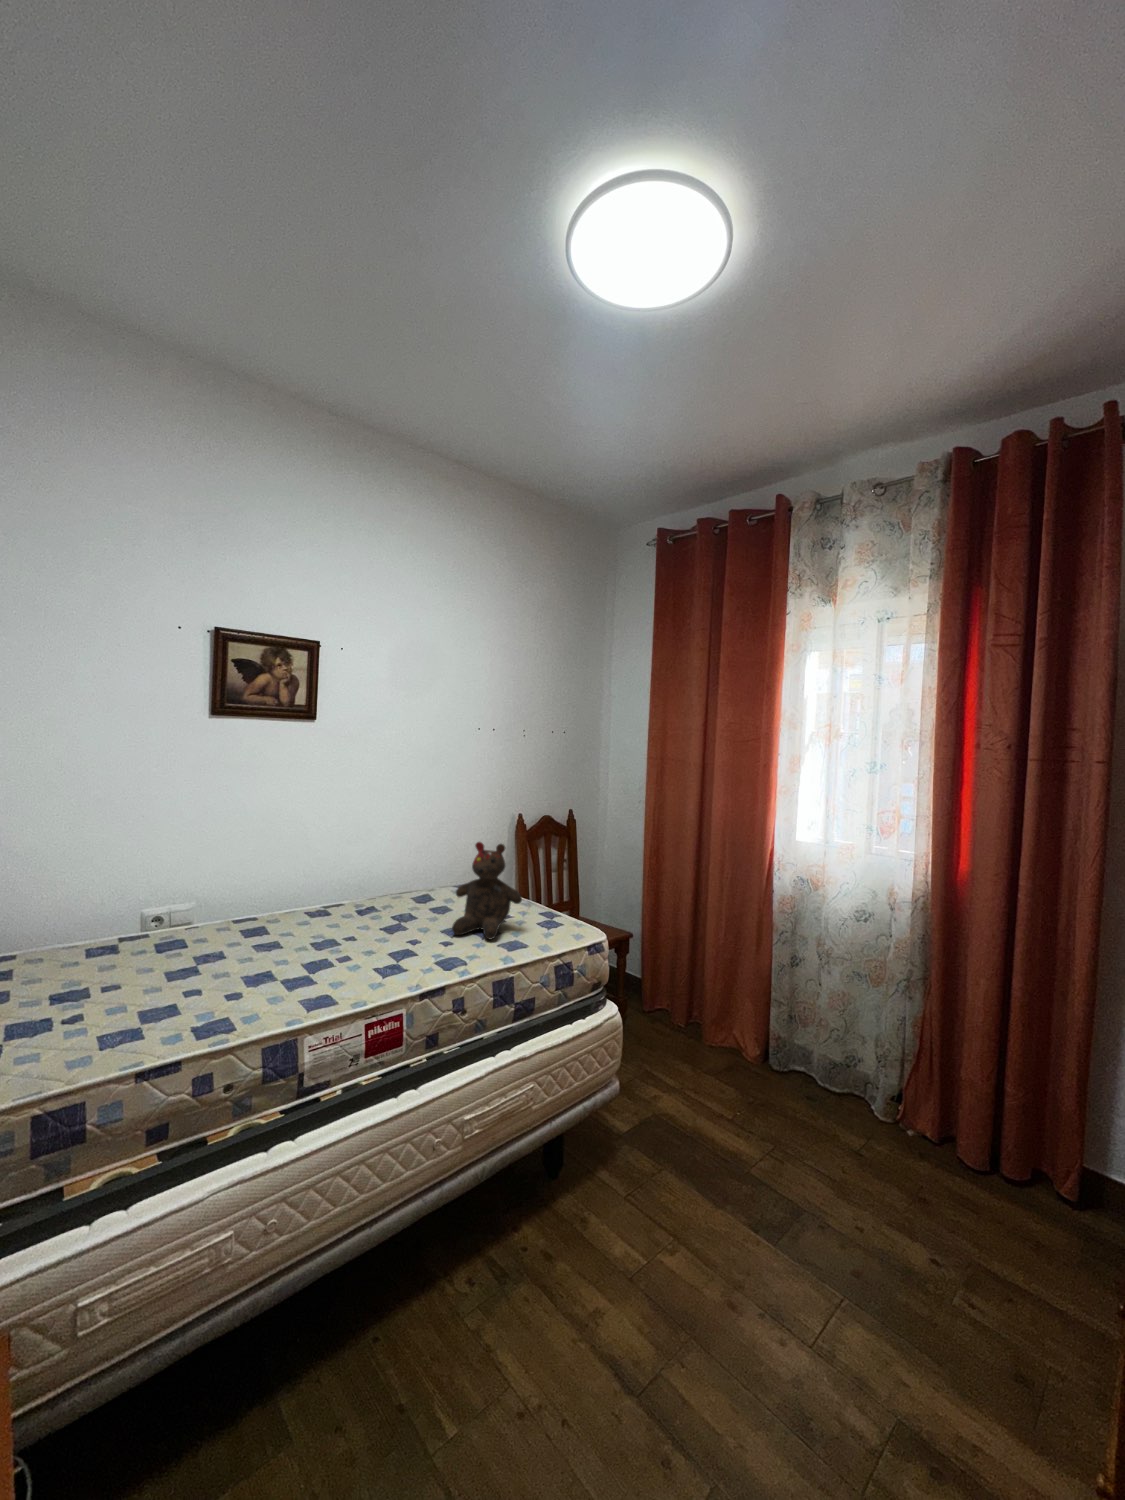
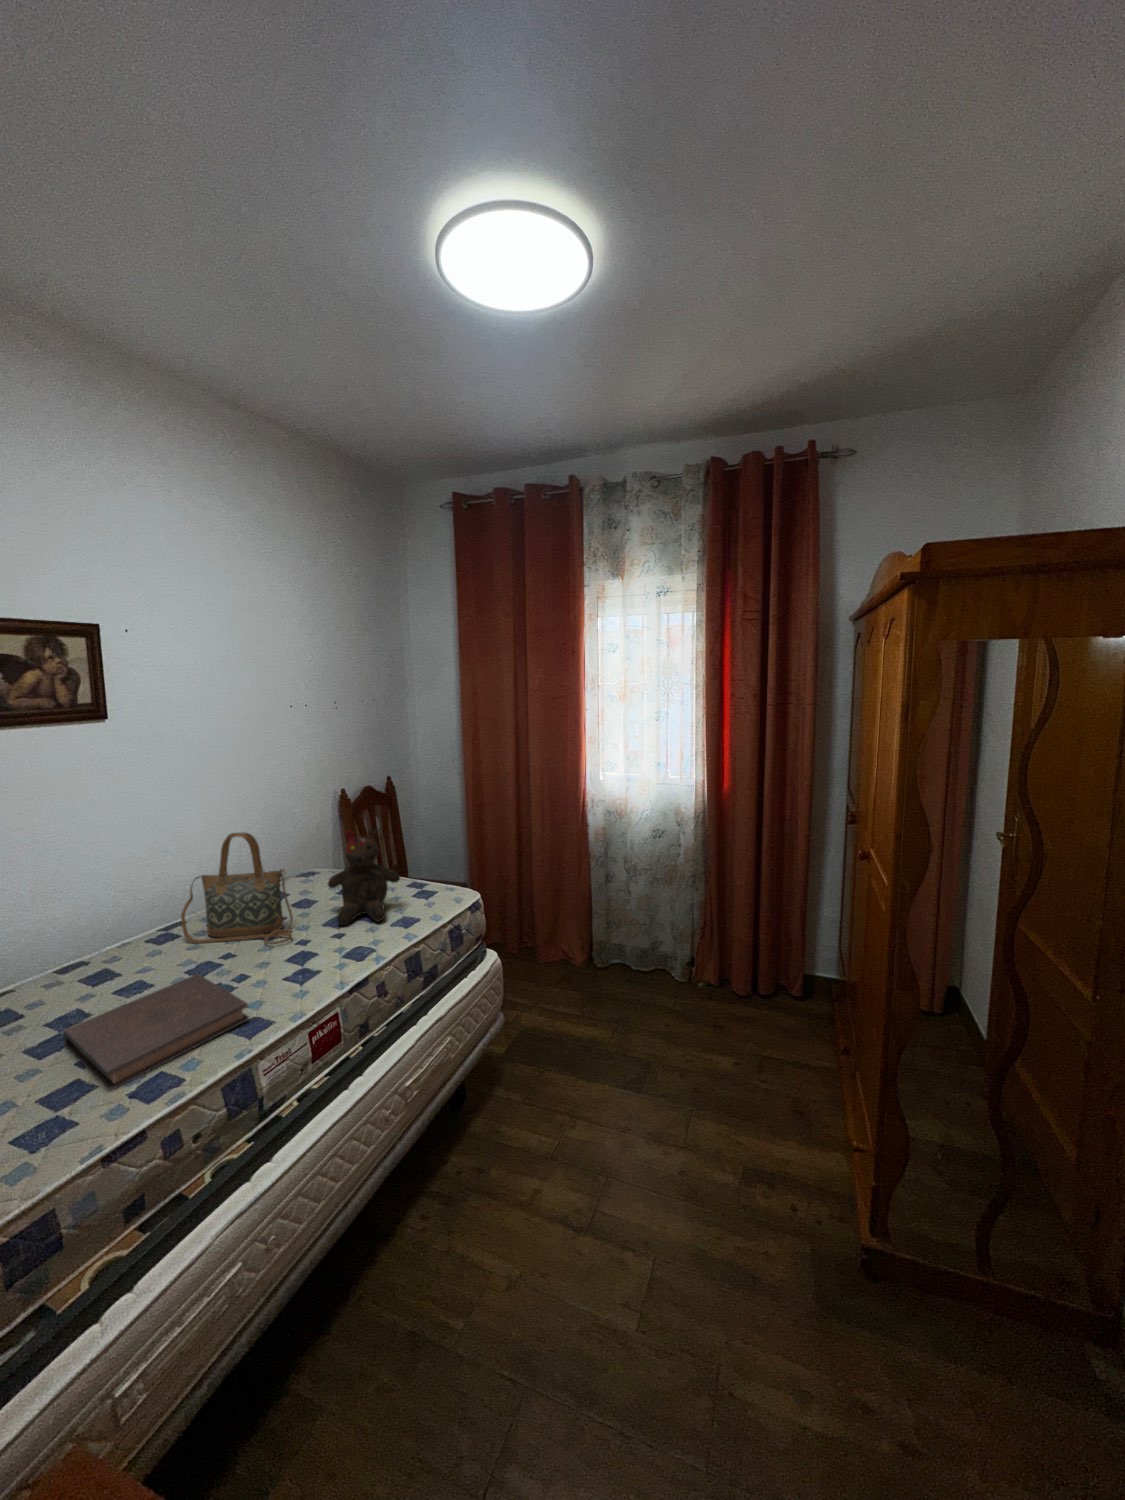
handbag: none [331,827,417,938] -> present [181,833,293,944]
book: none [188,943,322,1020] -> present [63,974,249,1091]

